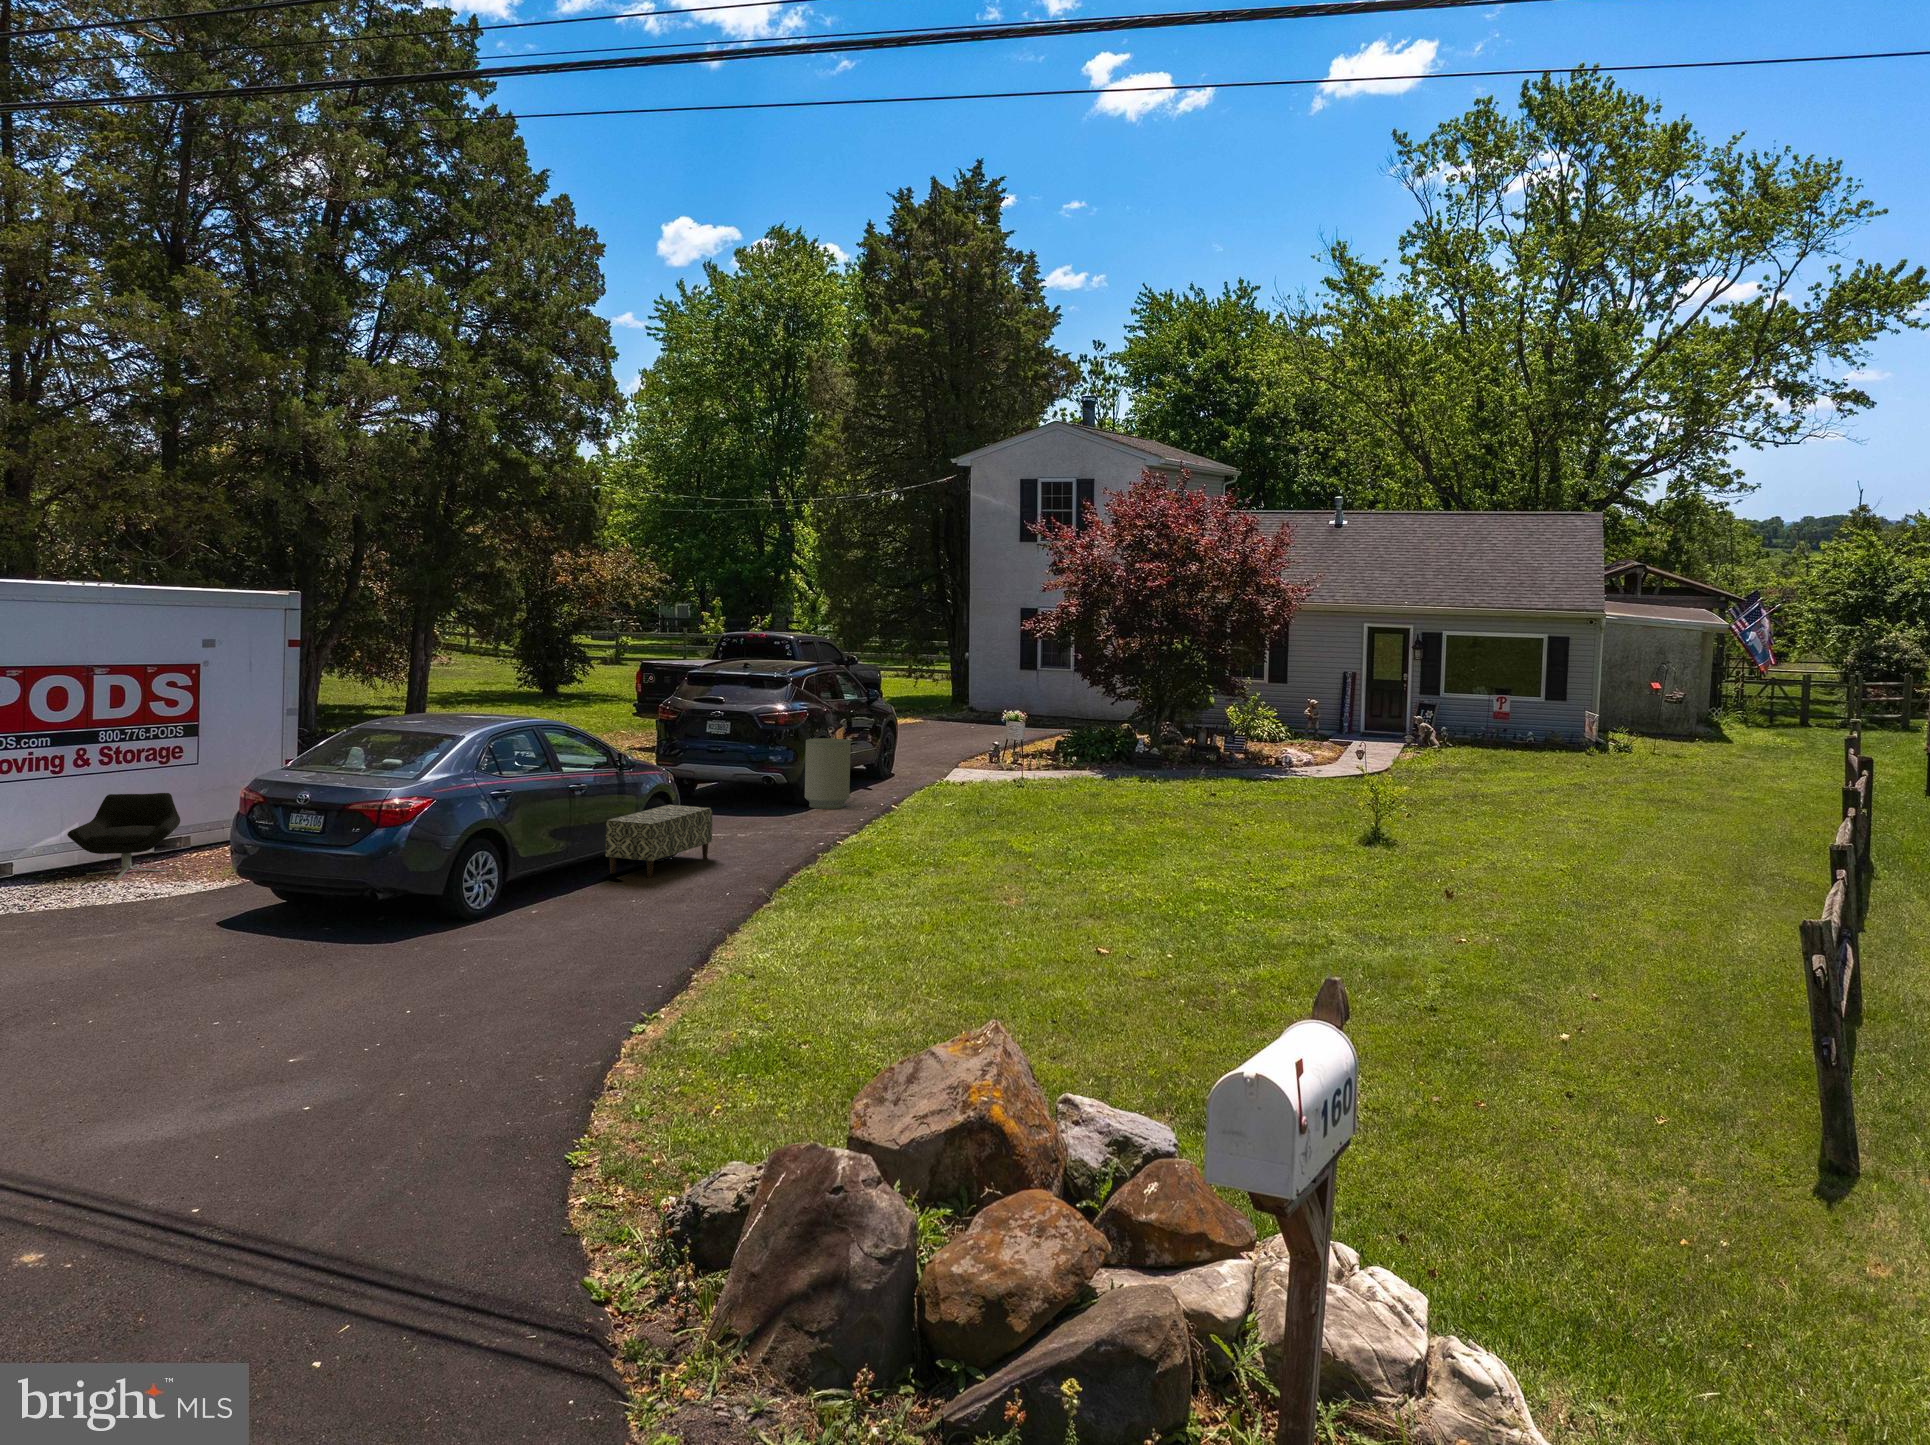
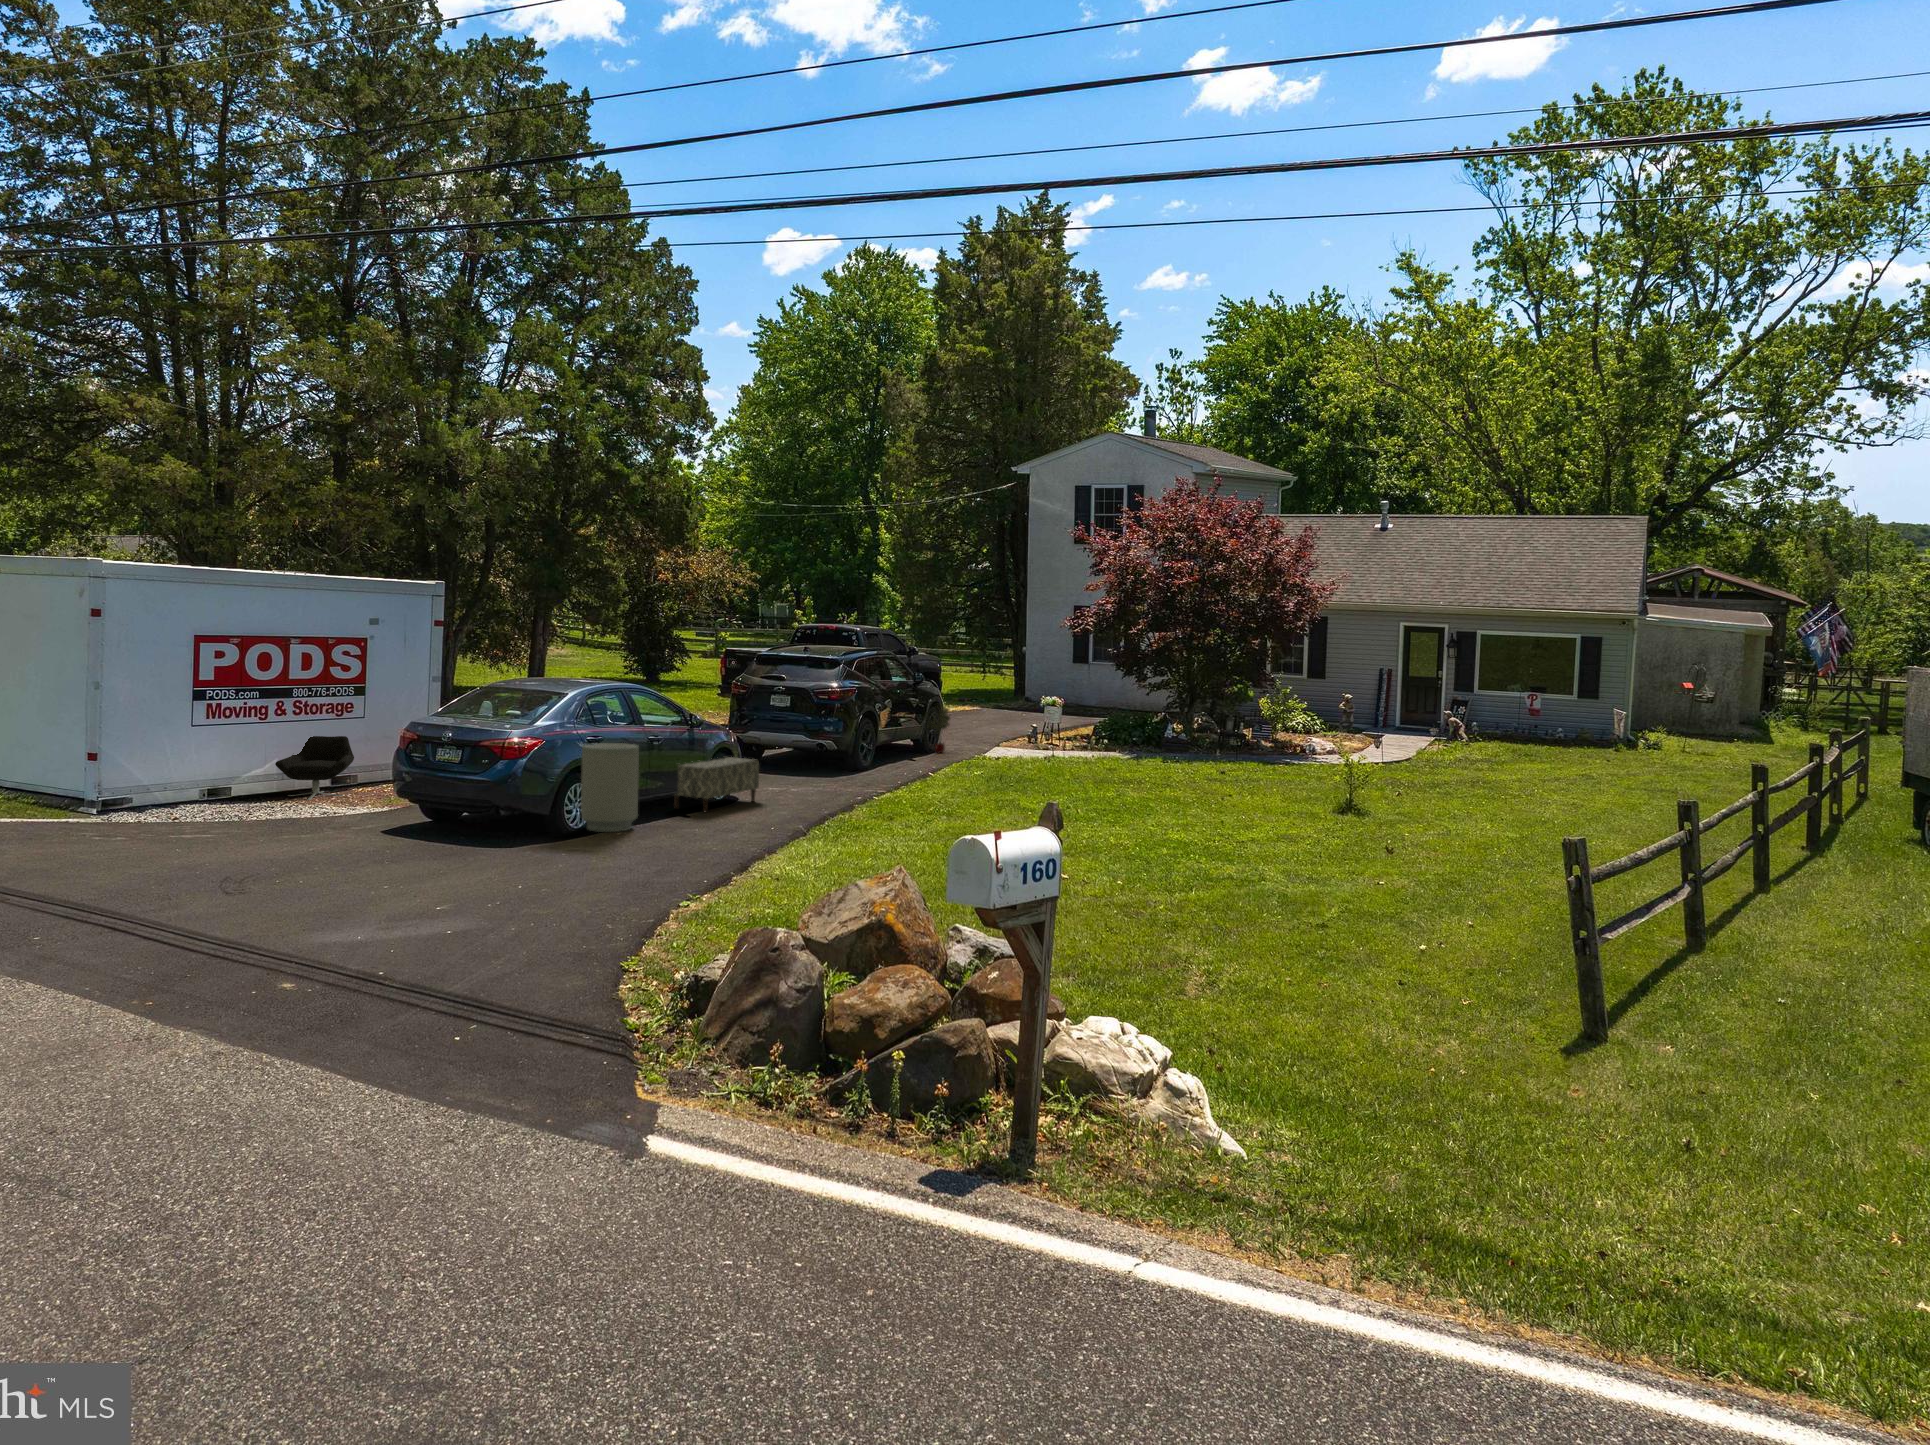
potted tree: none [887,723,916,780] -> present [927,705,951,753]
trash can: present [805,738,851,809] -> present [581,743,639,832]

